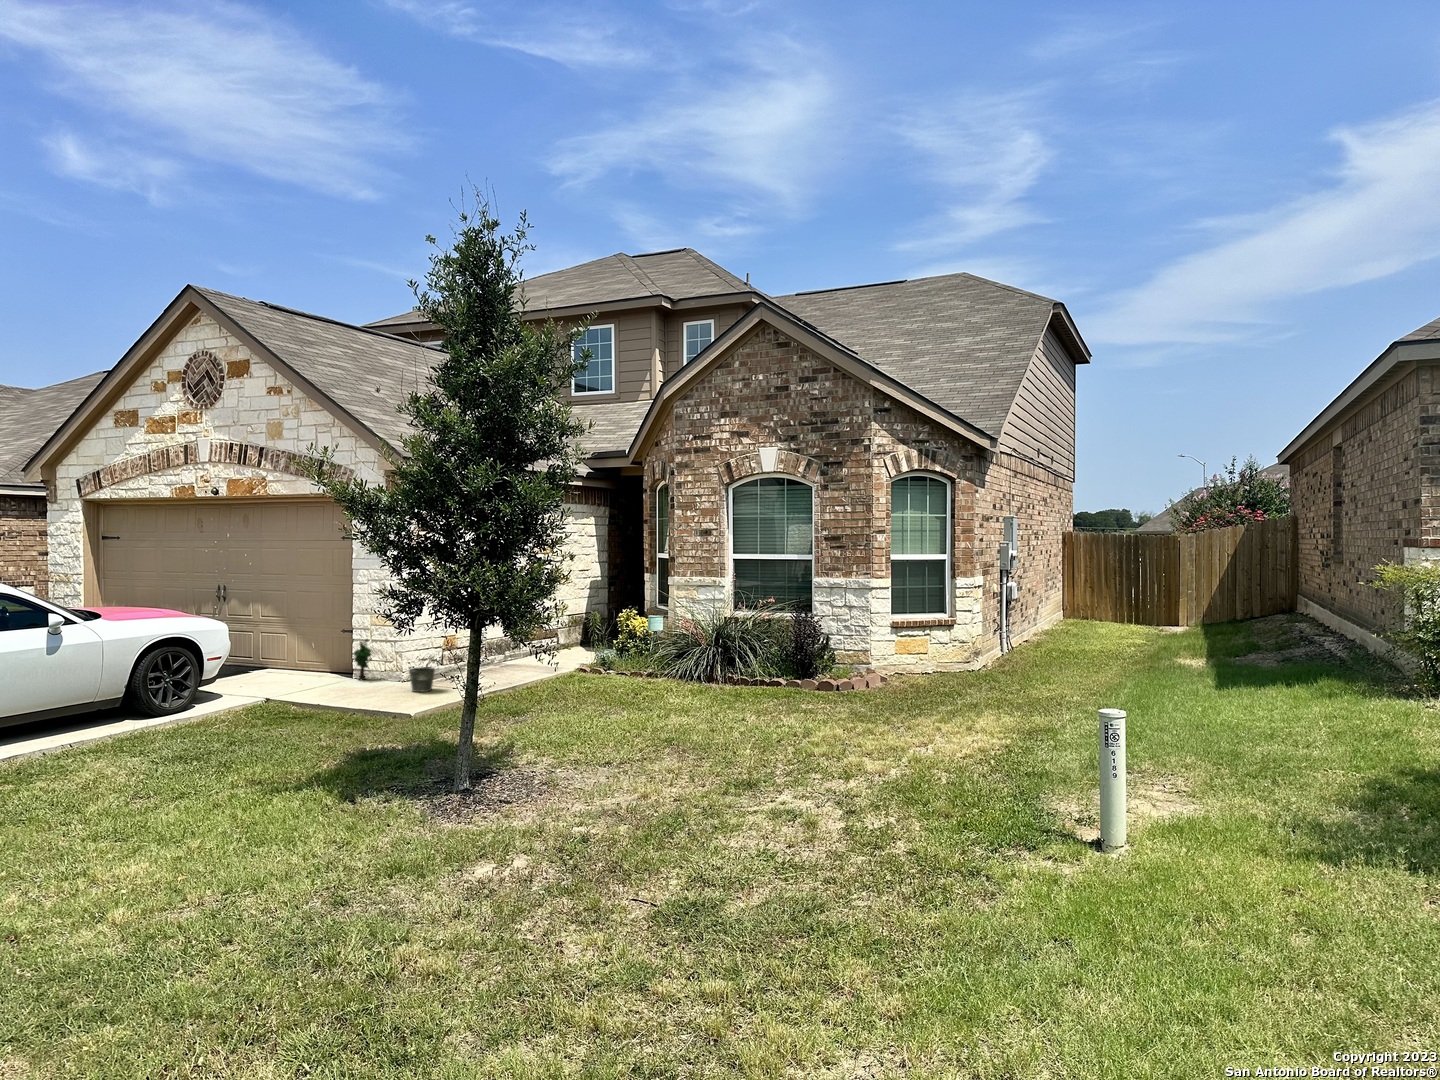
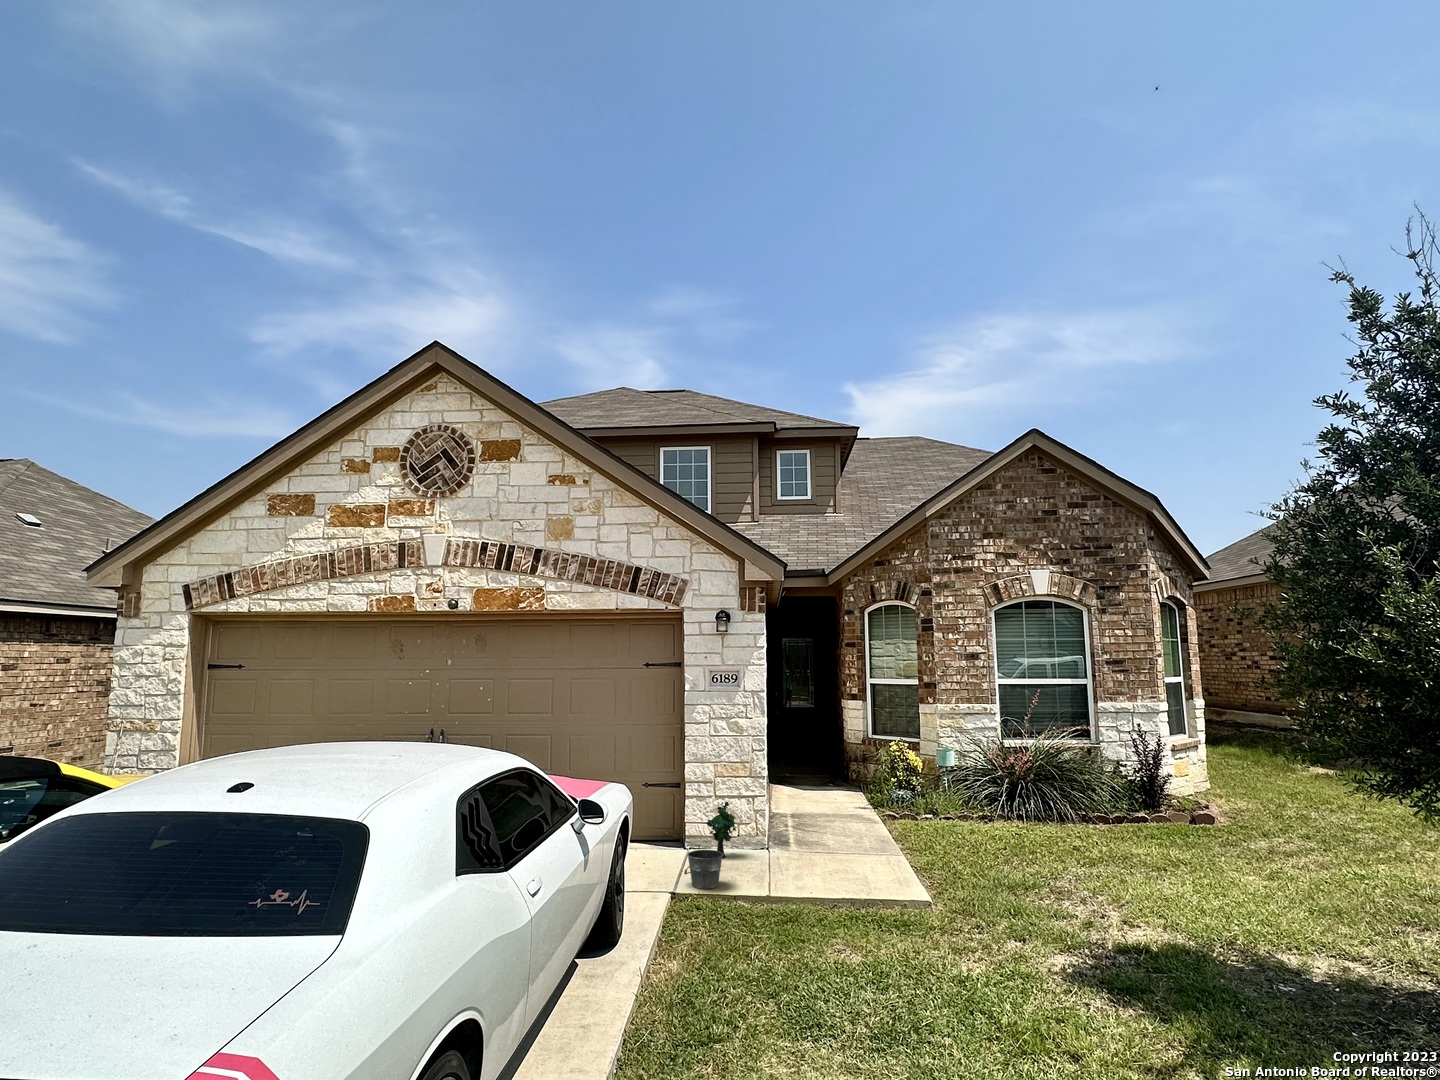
bucket: present [406,667,435,692] -> present [684,850,723,889]

